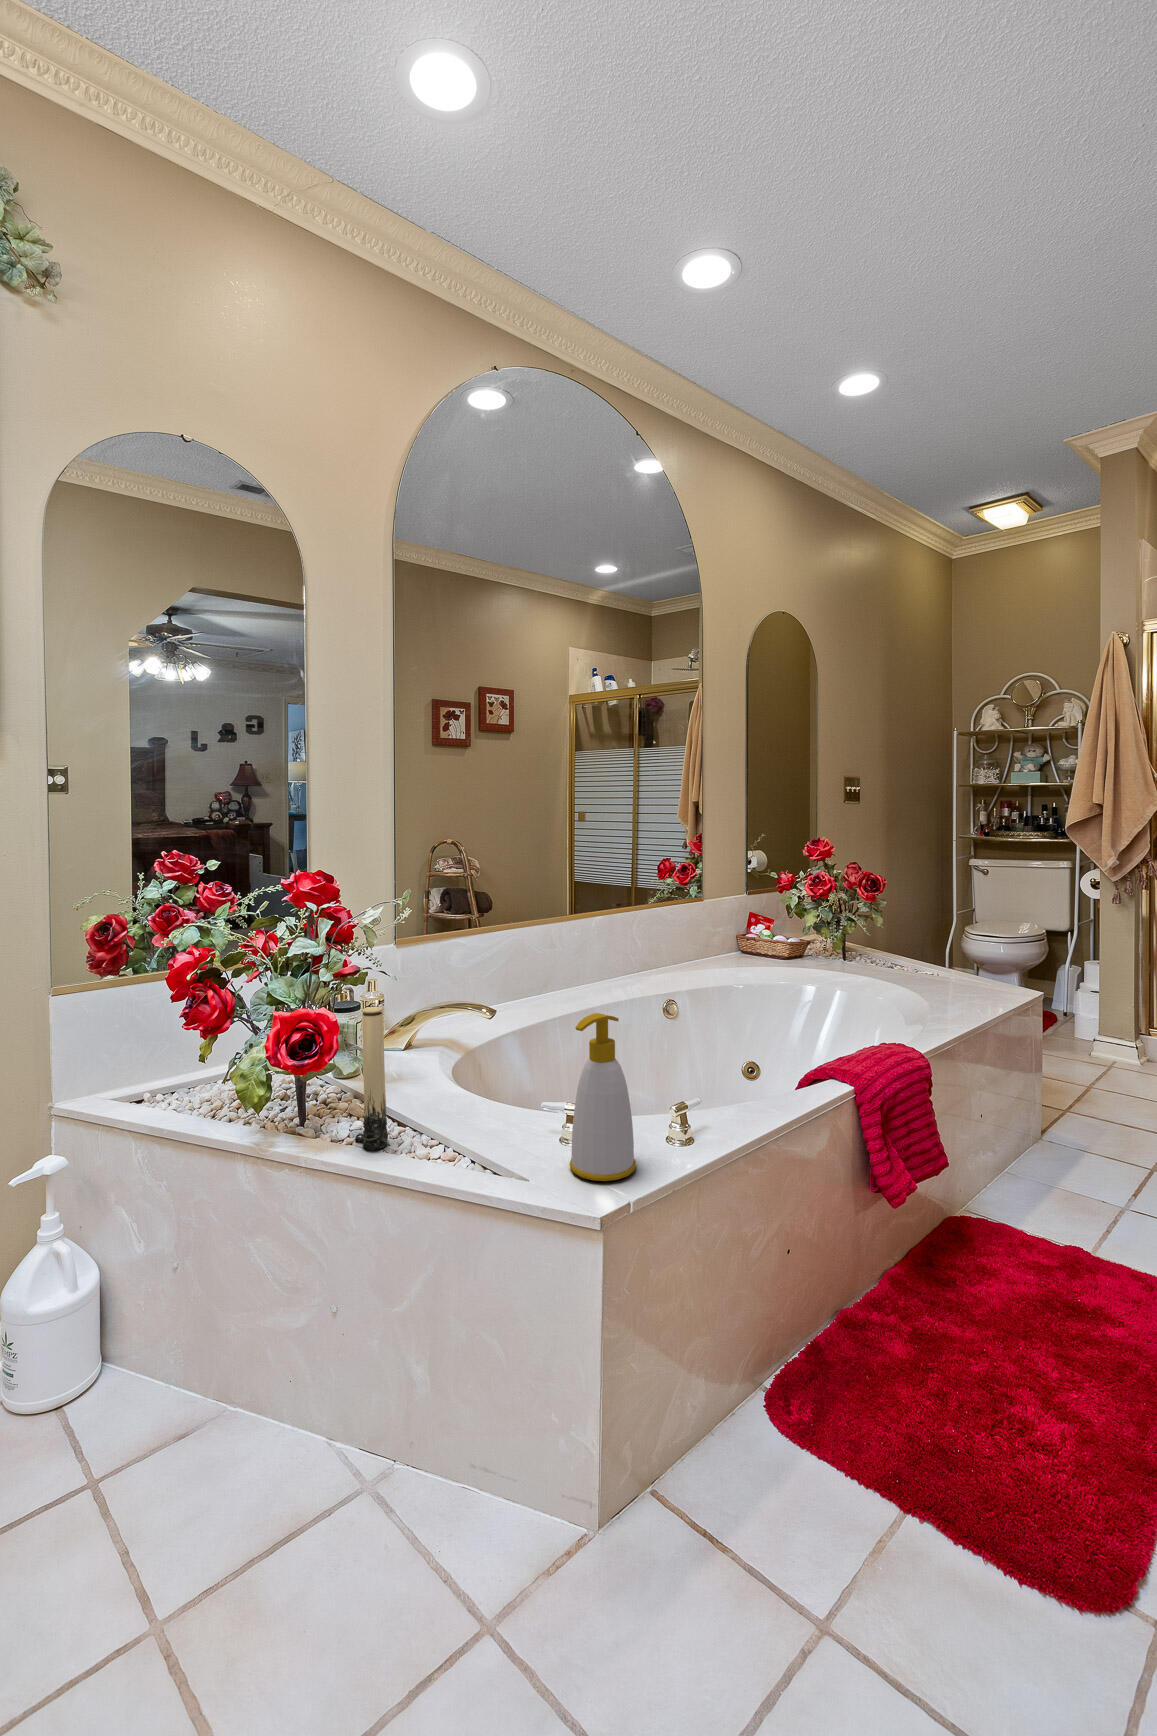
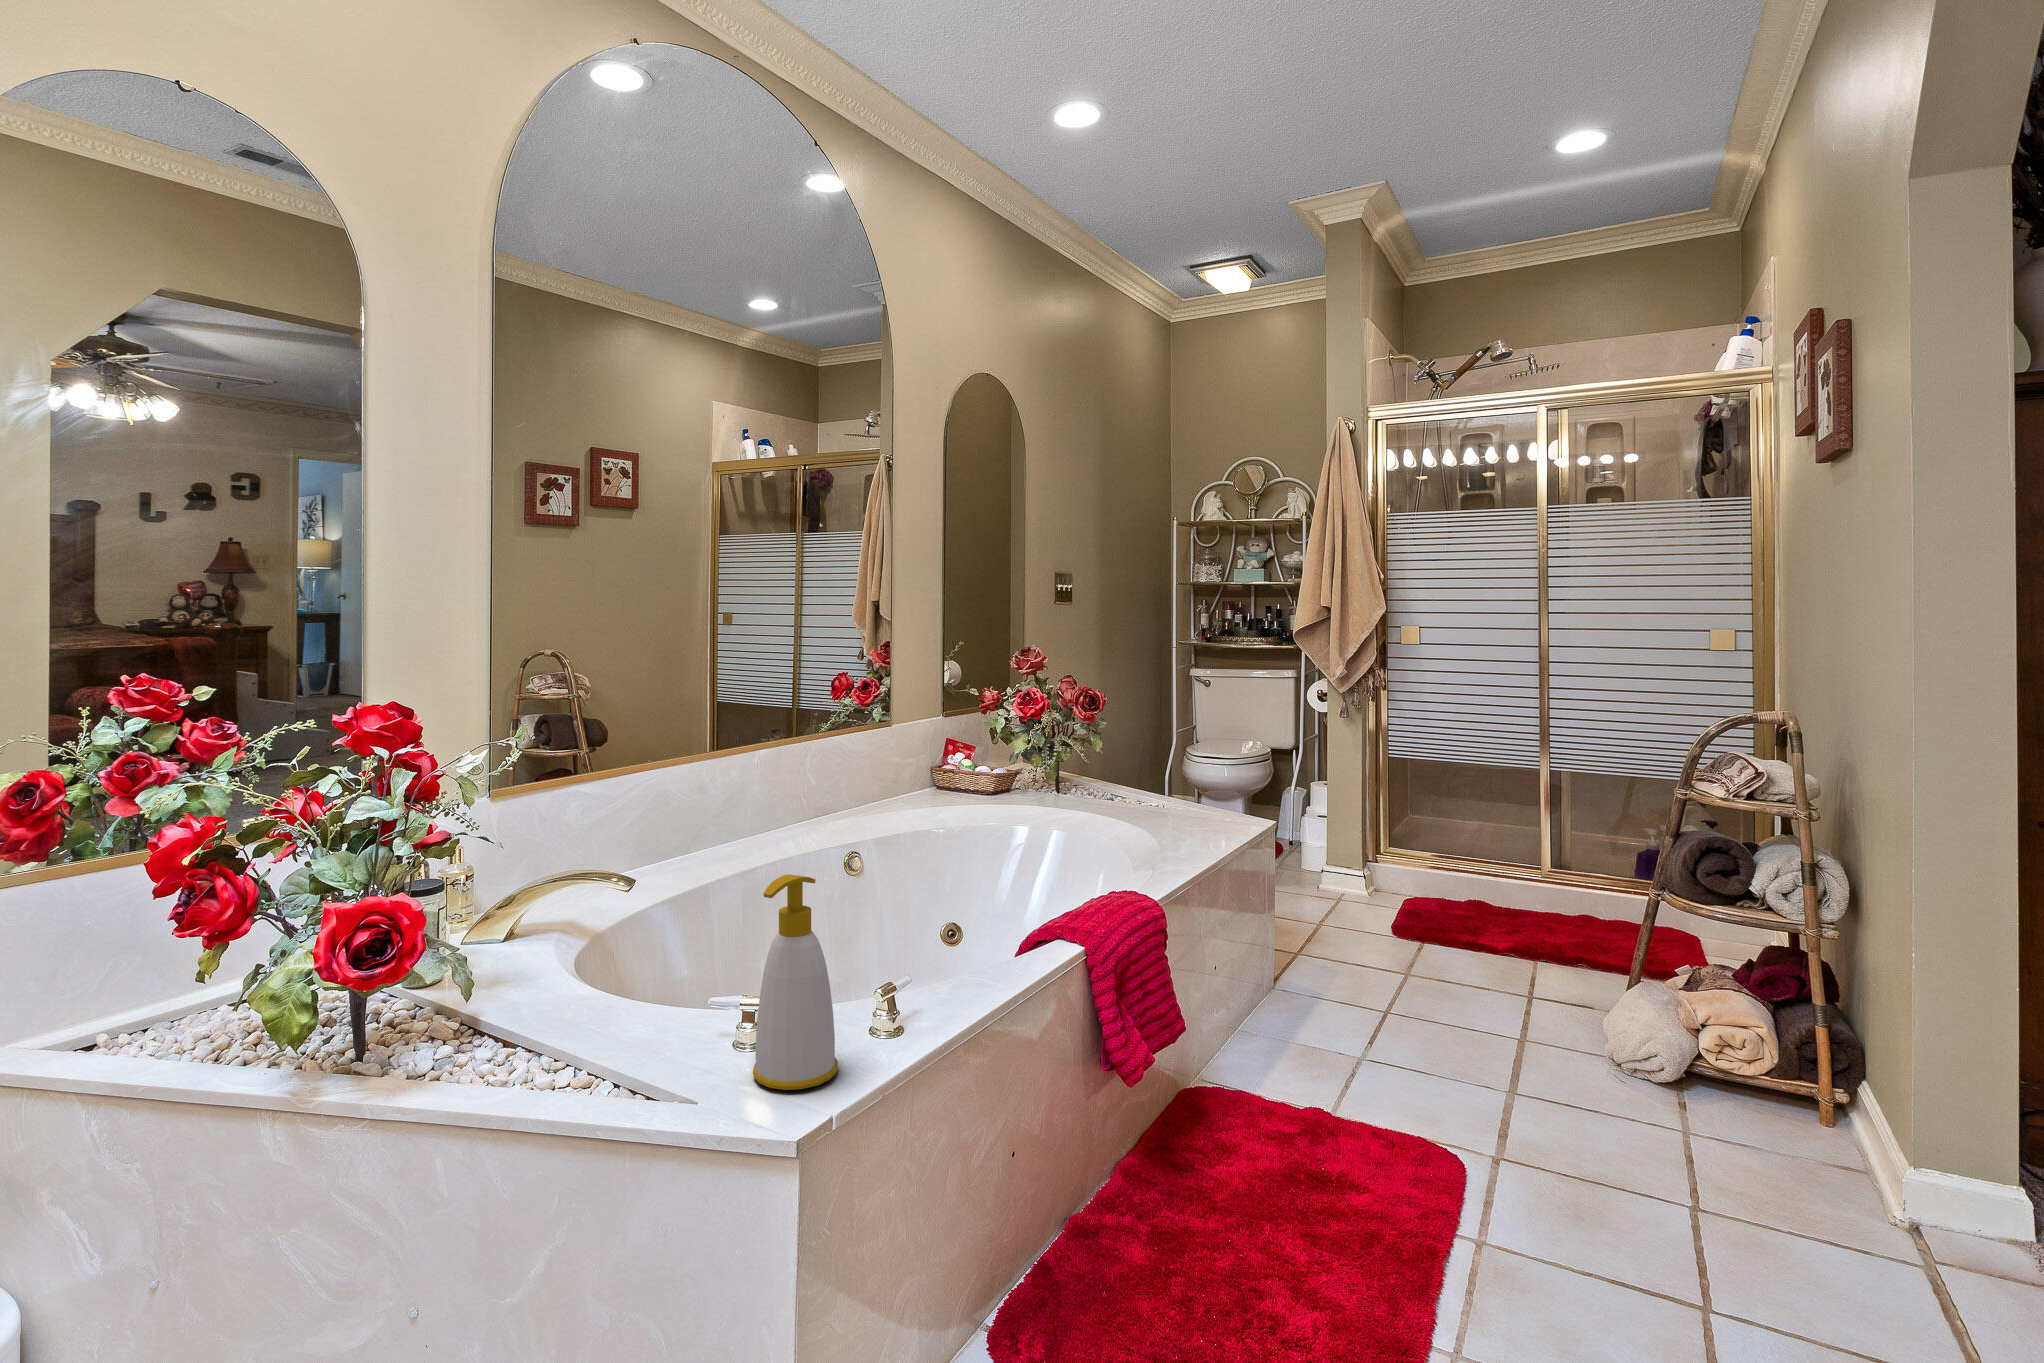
candle: present [355,1007,388,1150] -> none [444,885,494,1084]

